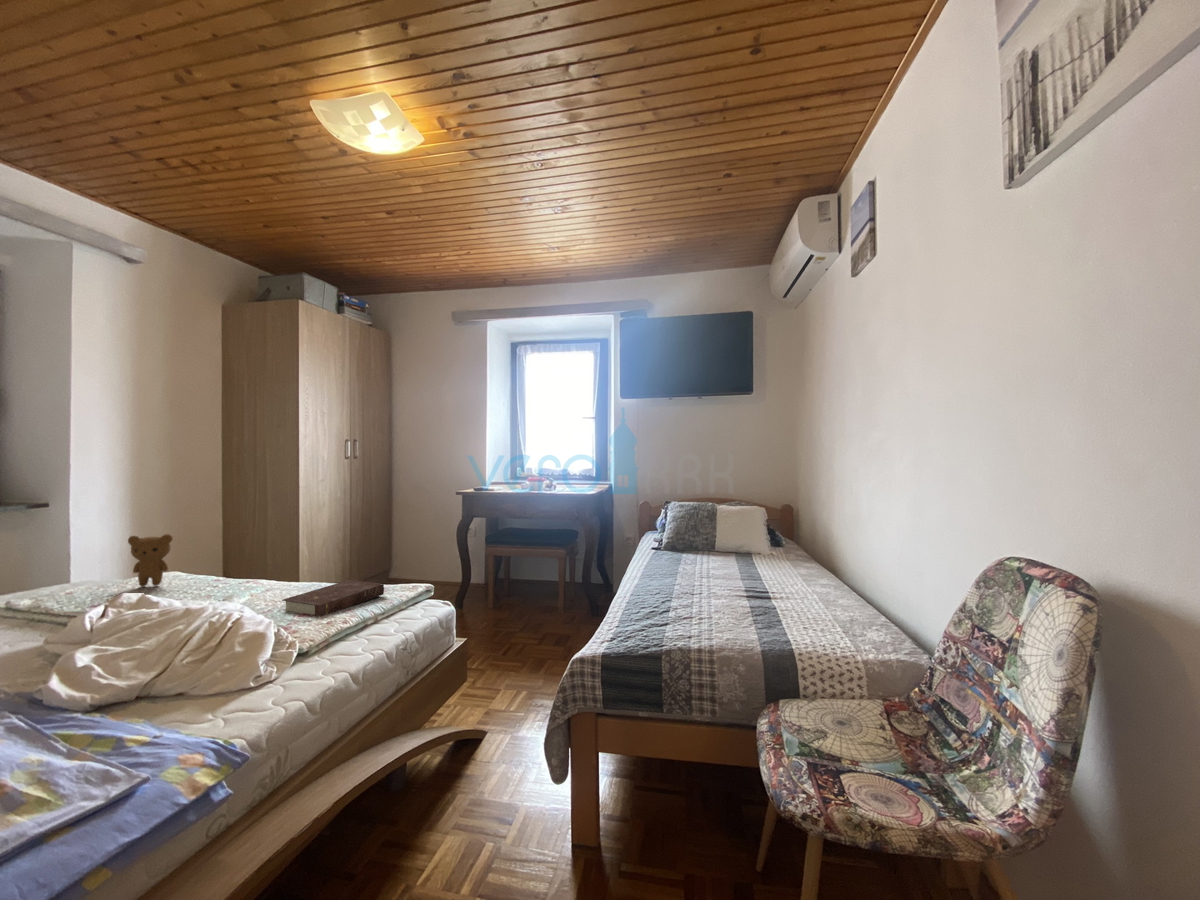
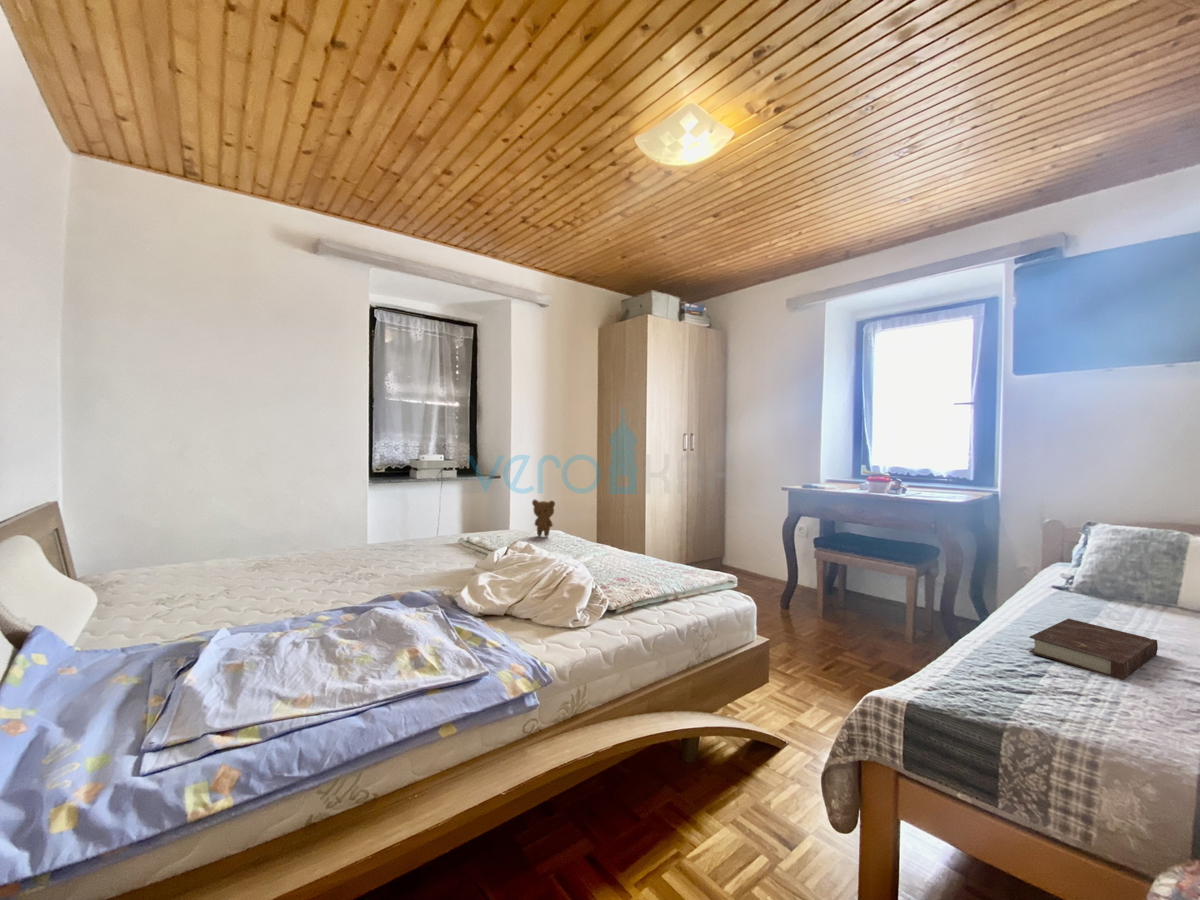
book: present [282,580,384,616] -> present [1029,619,1158,680]

